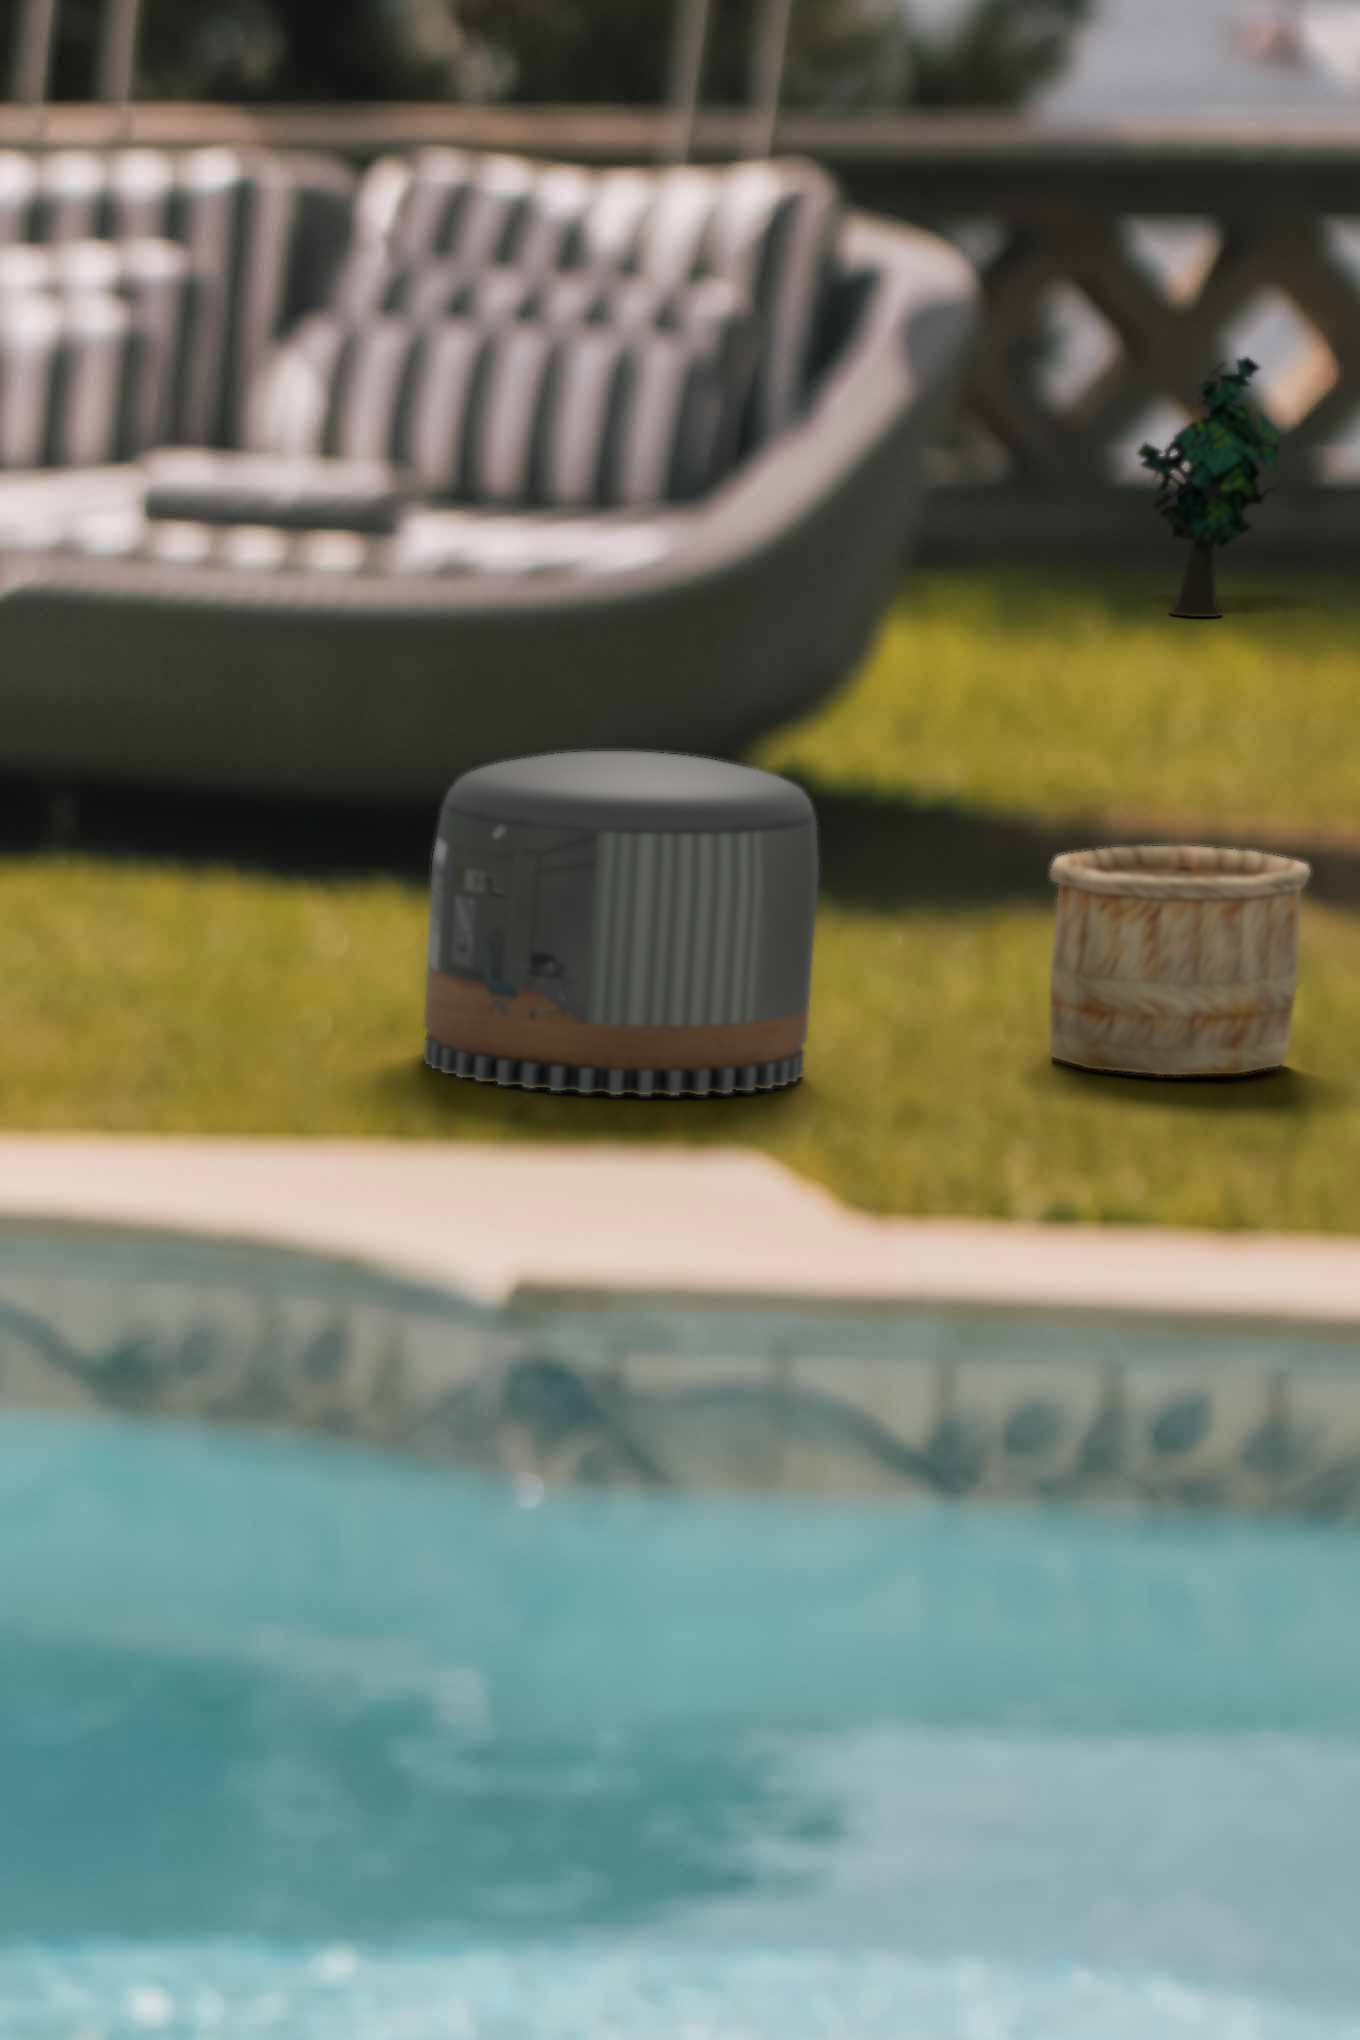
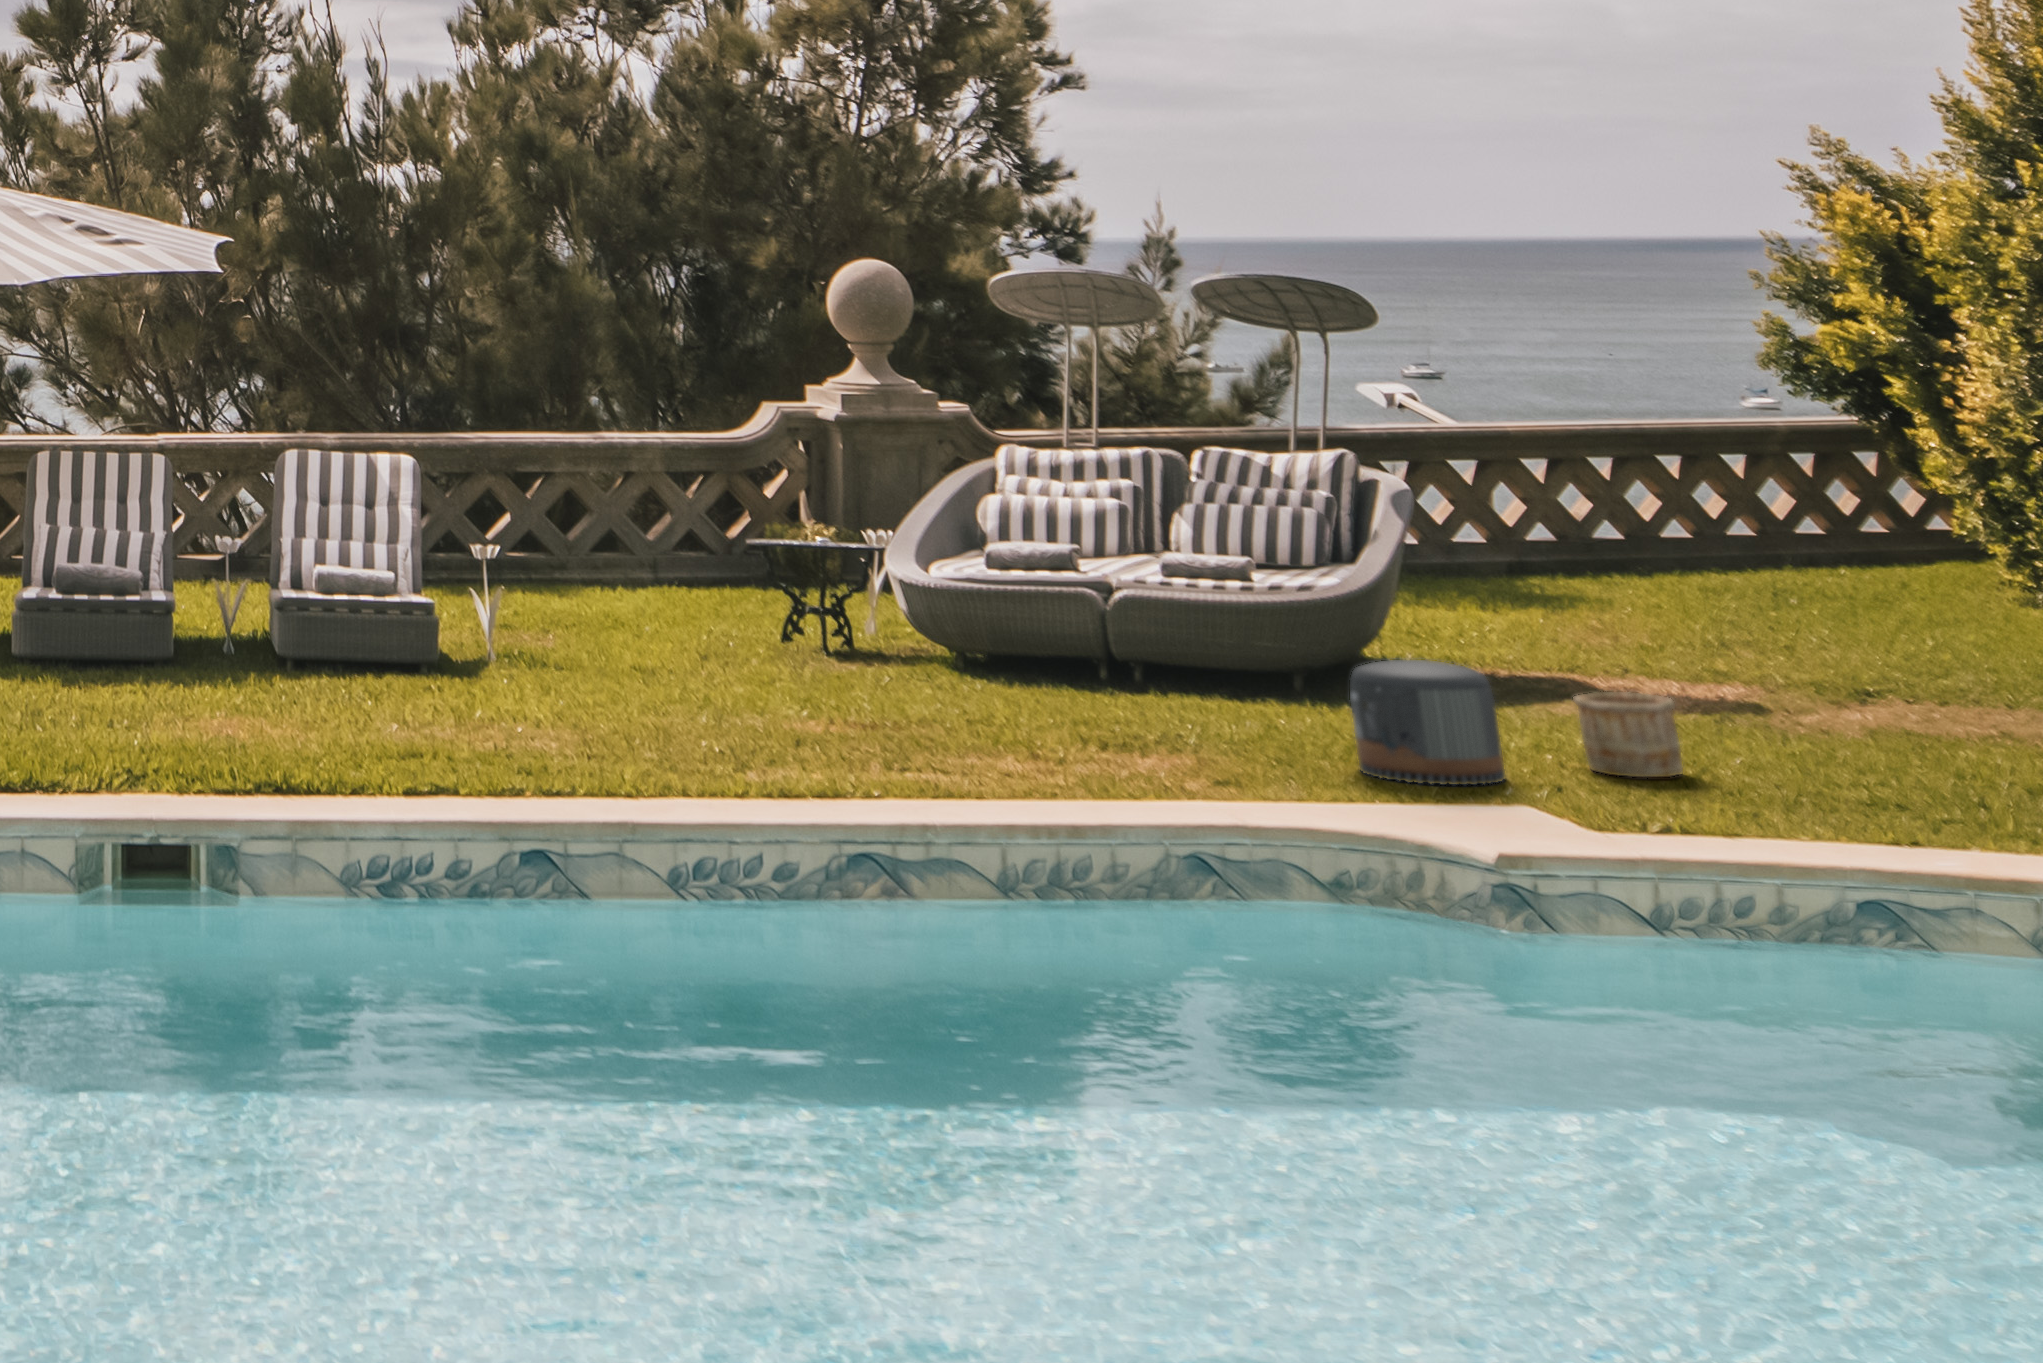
decorative plant: present [1138,357,1279,617] -> none [1475,502,1536,597]

